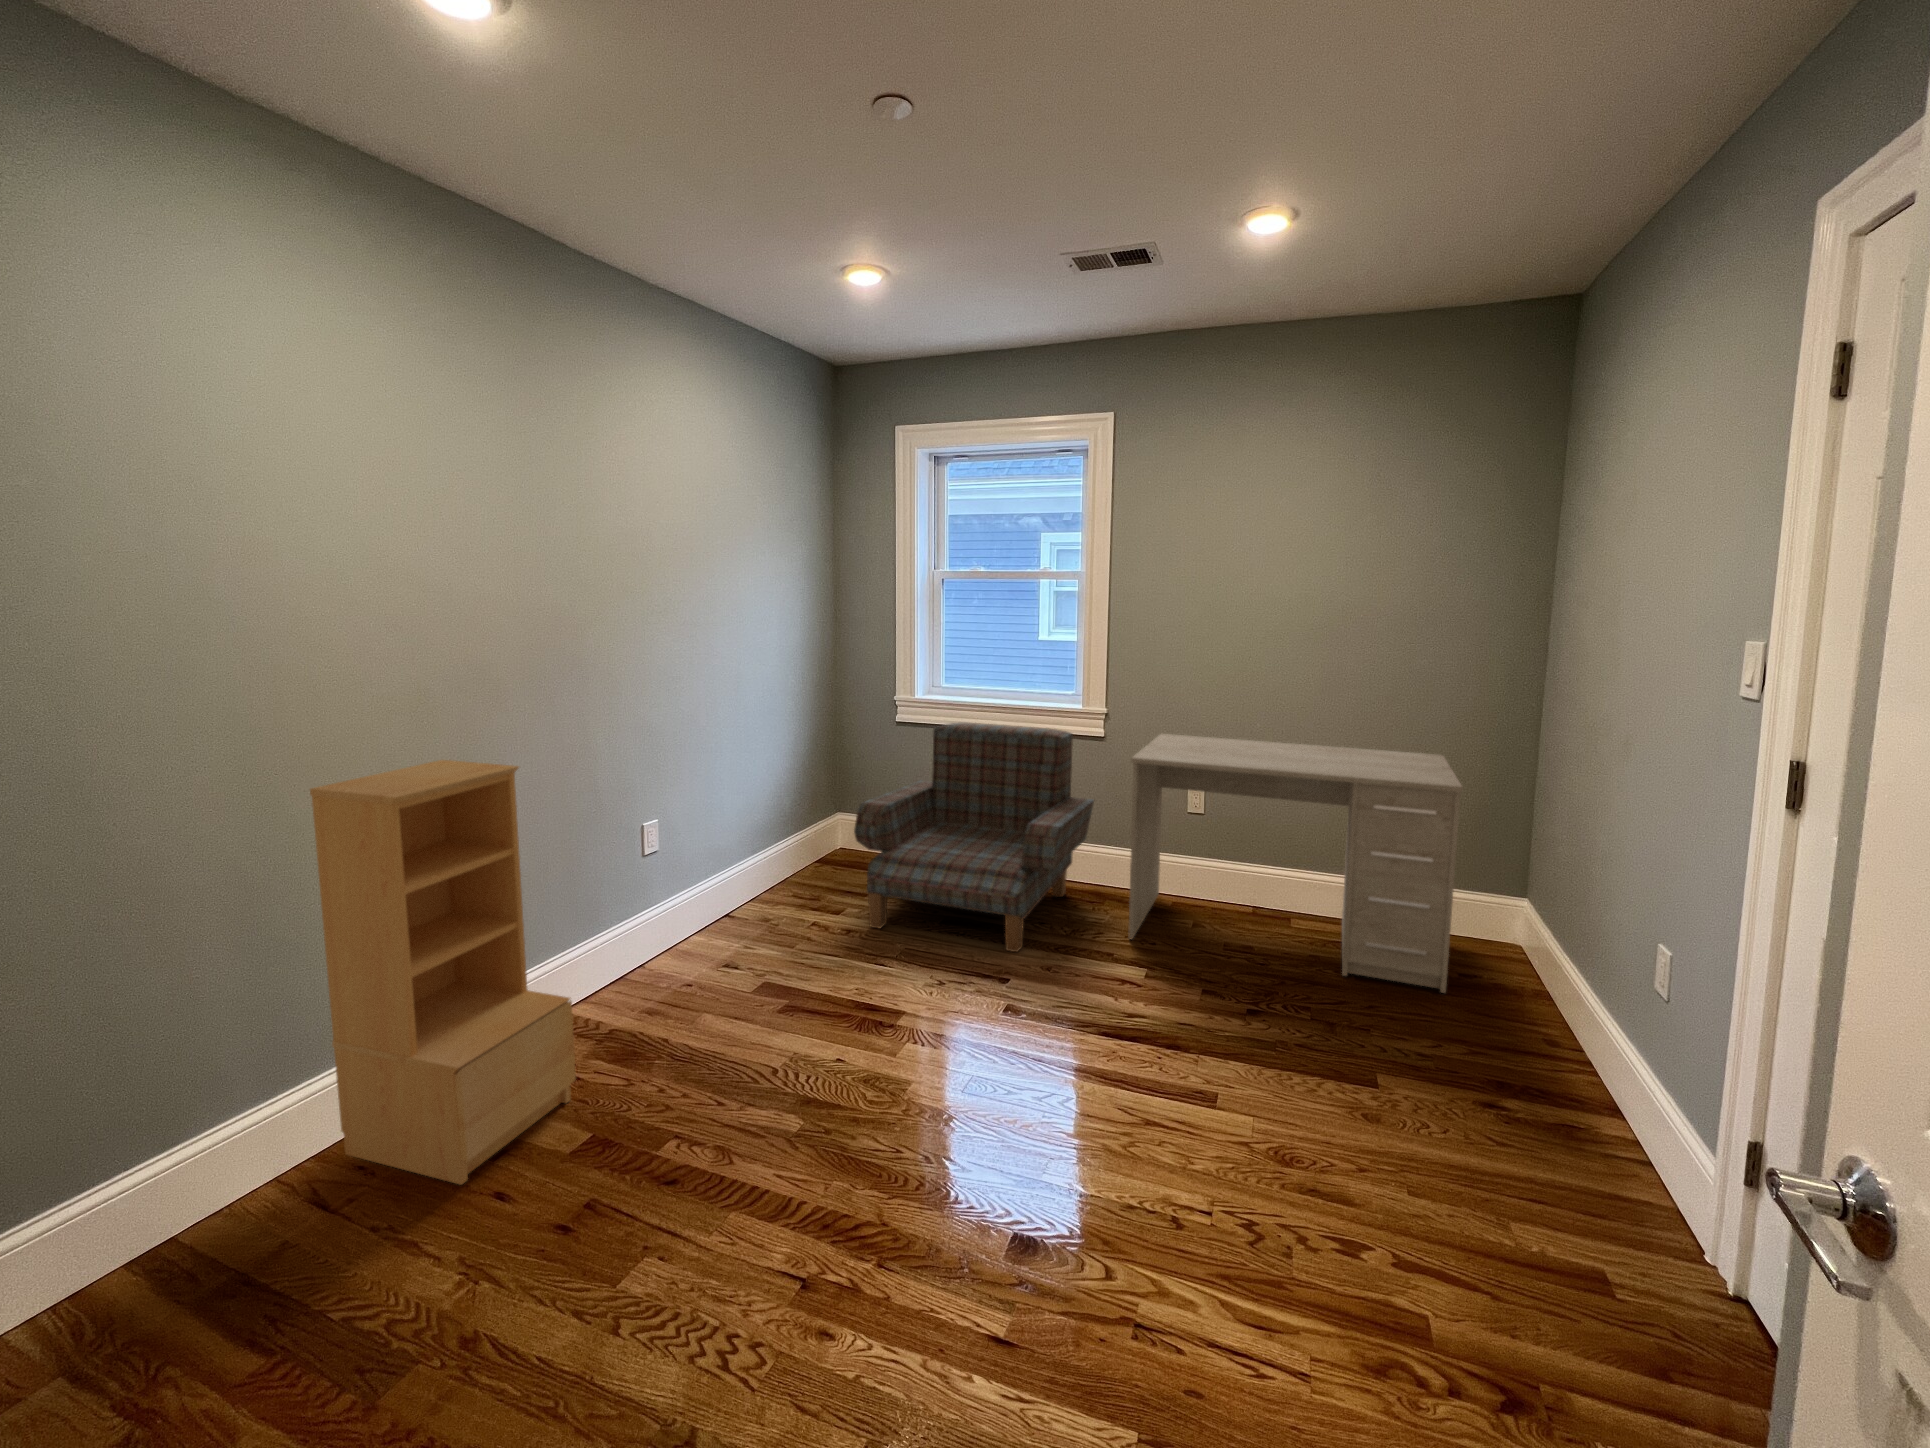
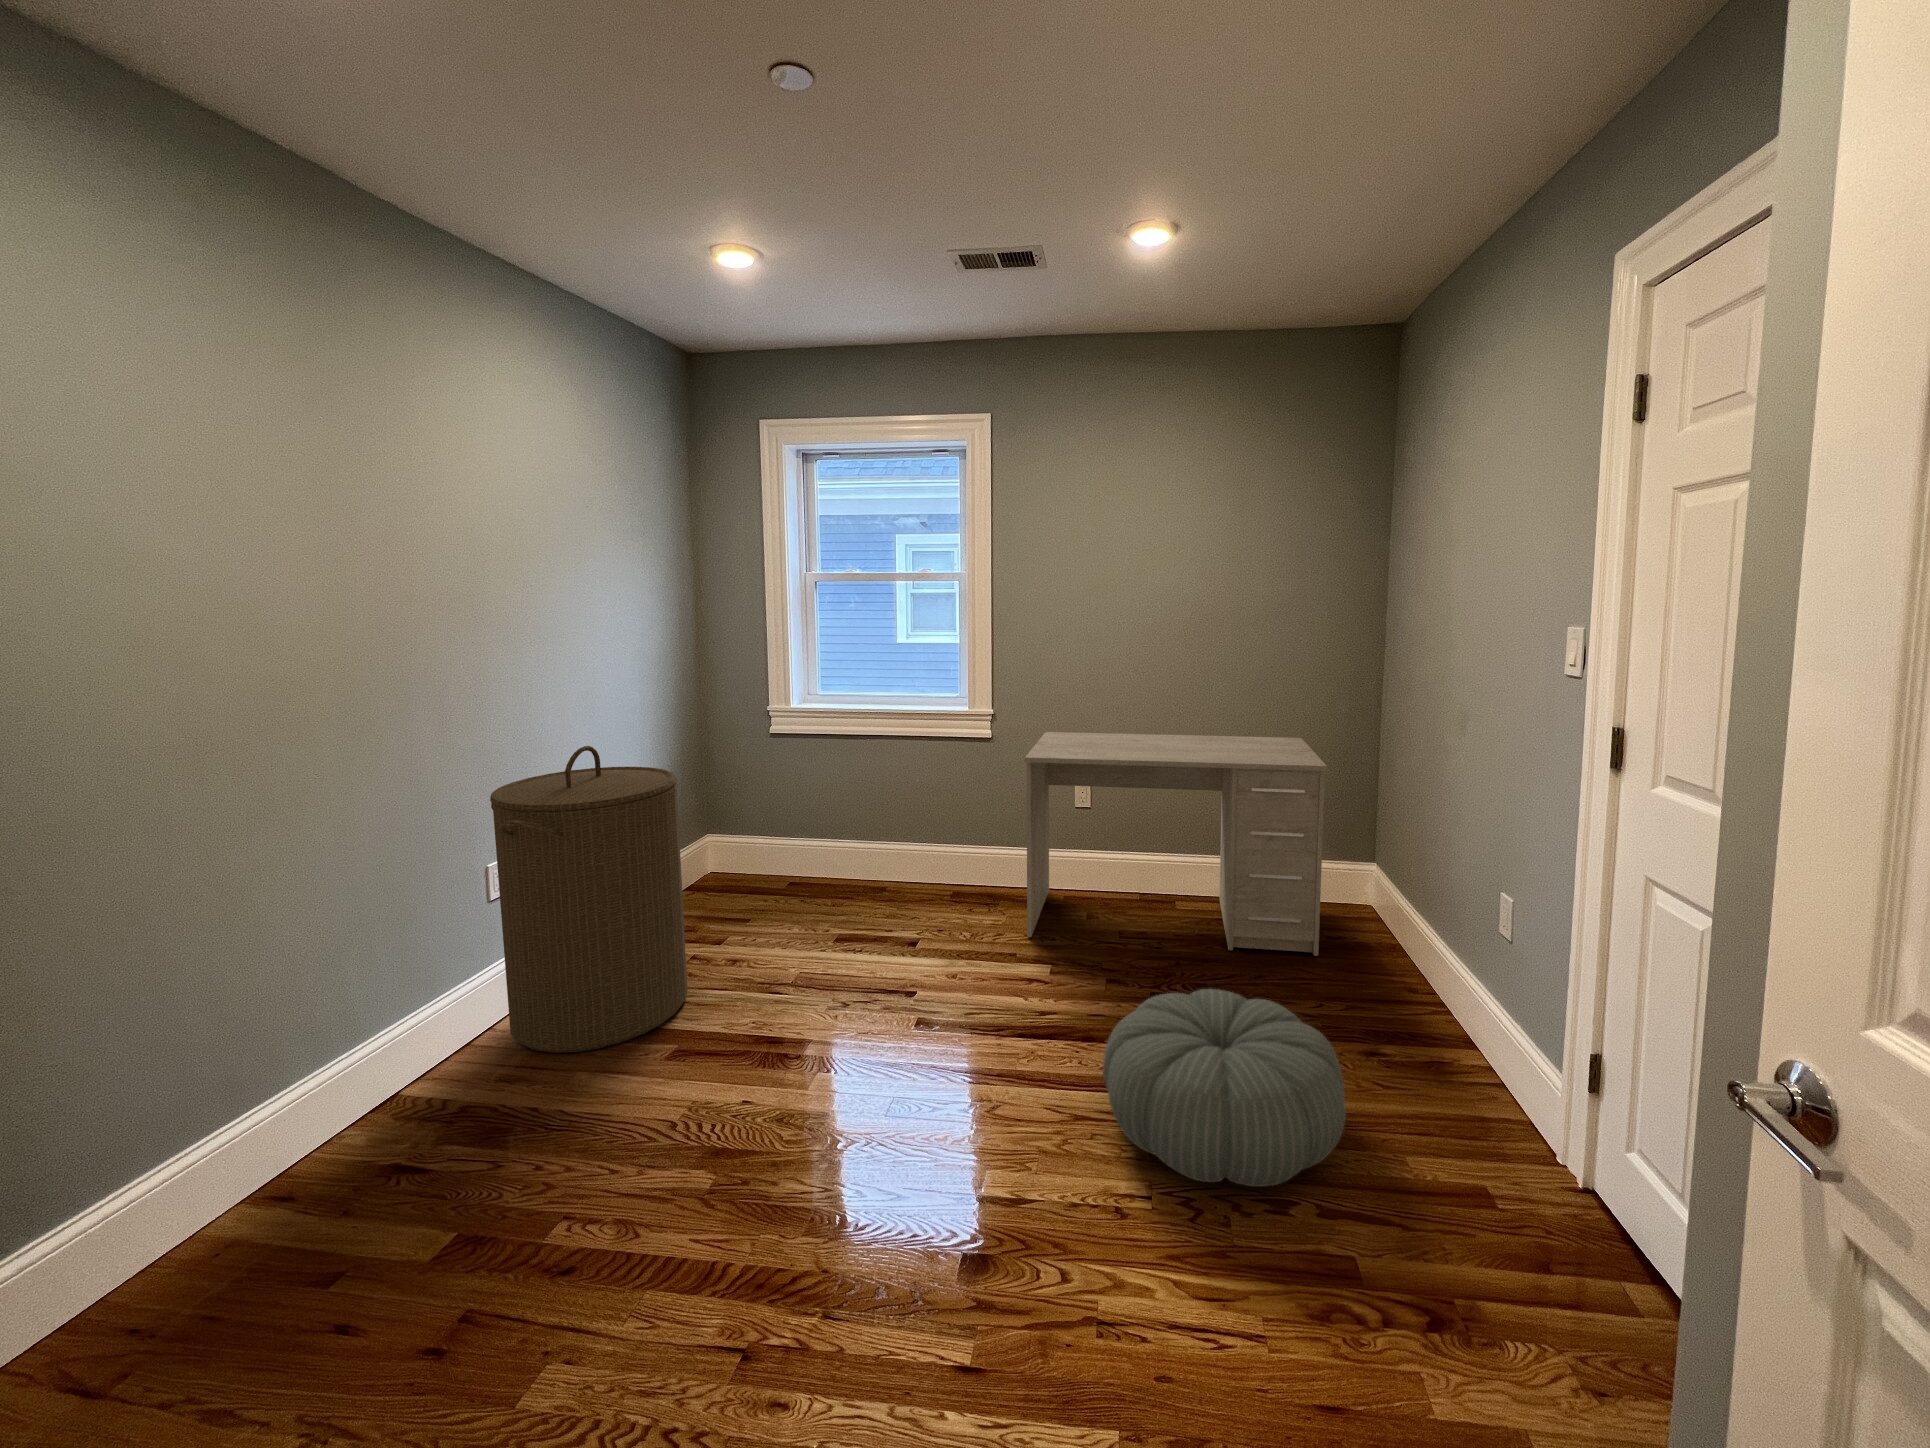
armchair: present [854,723,1094,952] -> none [735,731,984,963]
laundry hamper: none [645,724,804,996] -> present [490,746,687,1053]
bookshelf: present [310,760,576,1184] -> none [40,809,430,1325]
pouf: none [1178,1011,1440,1225] -> present [1103,989,1346,1187]

